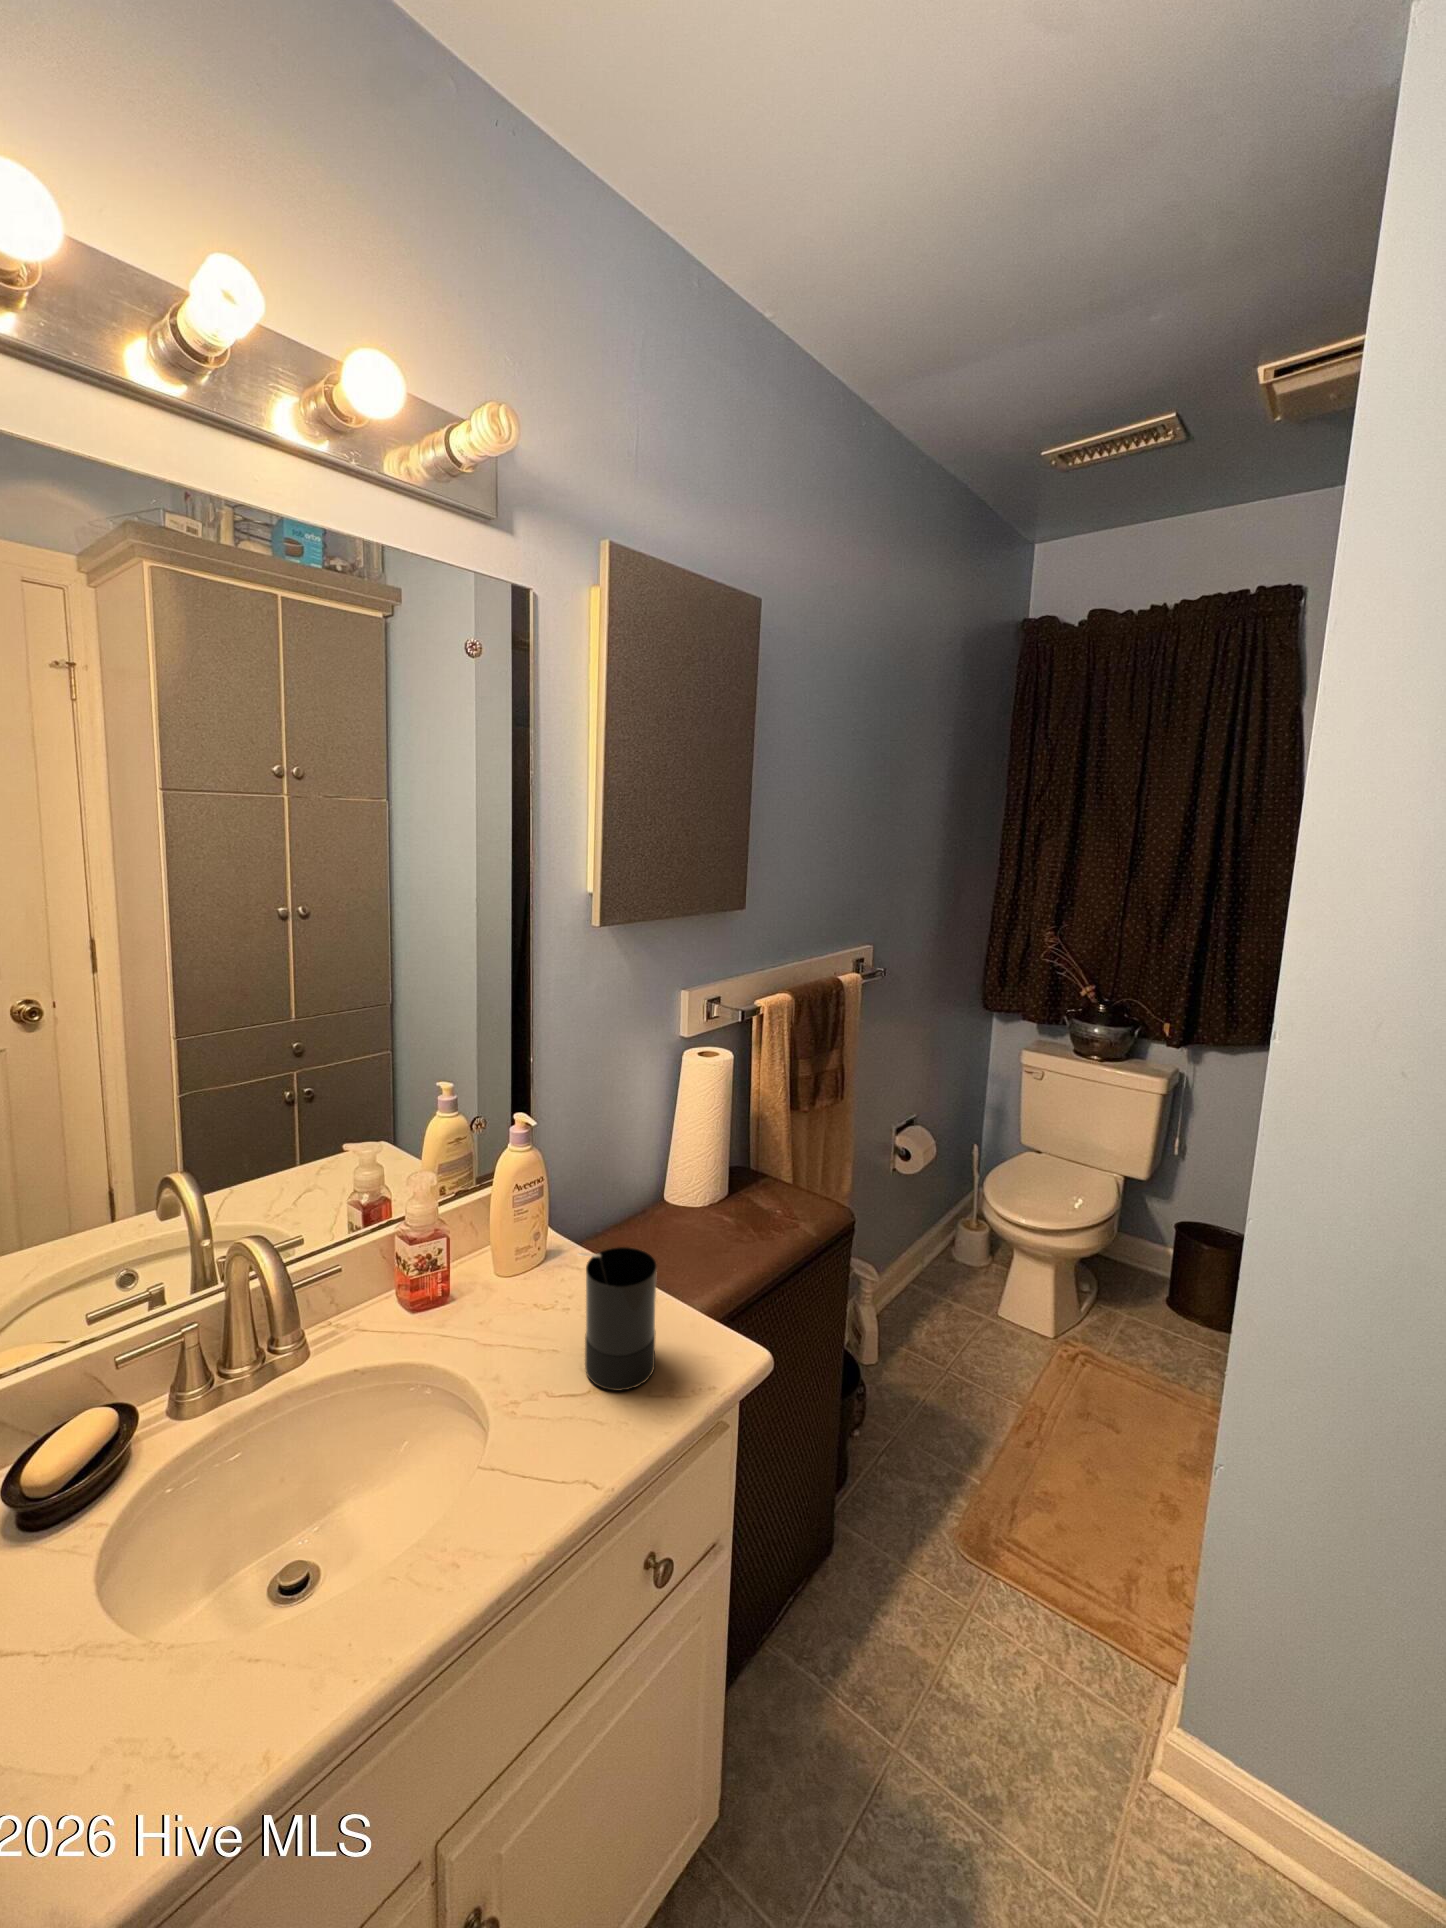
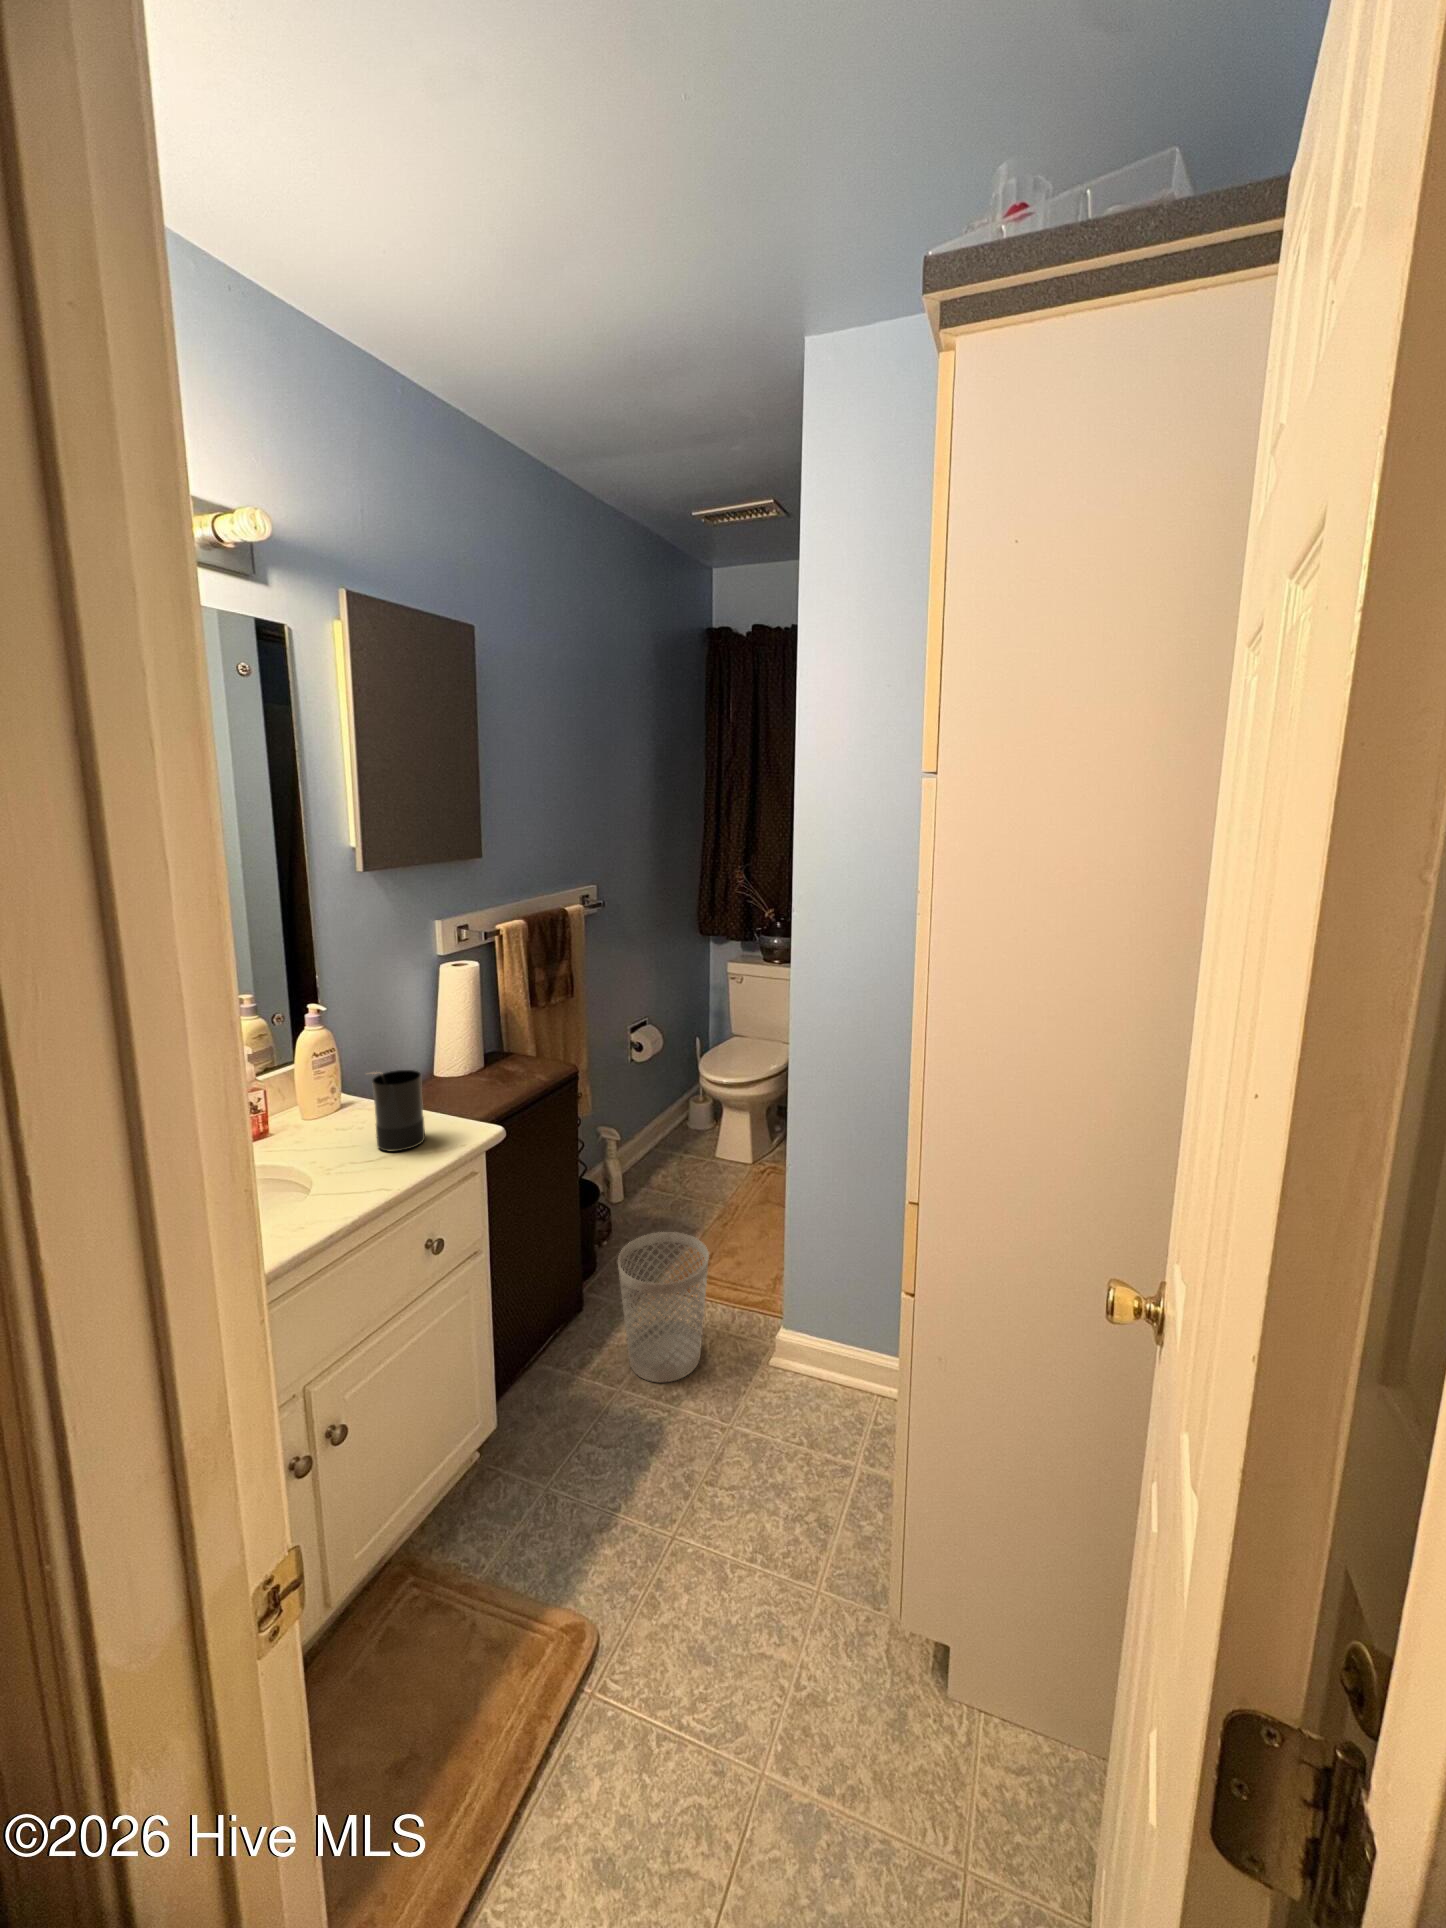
wastebasket: none [906,1490,1058,1769] -> present [618,1232,709,1383]

